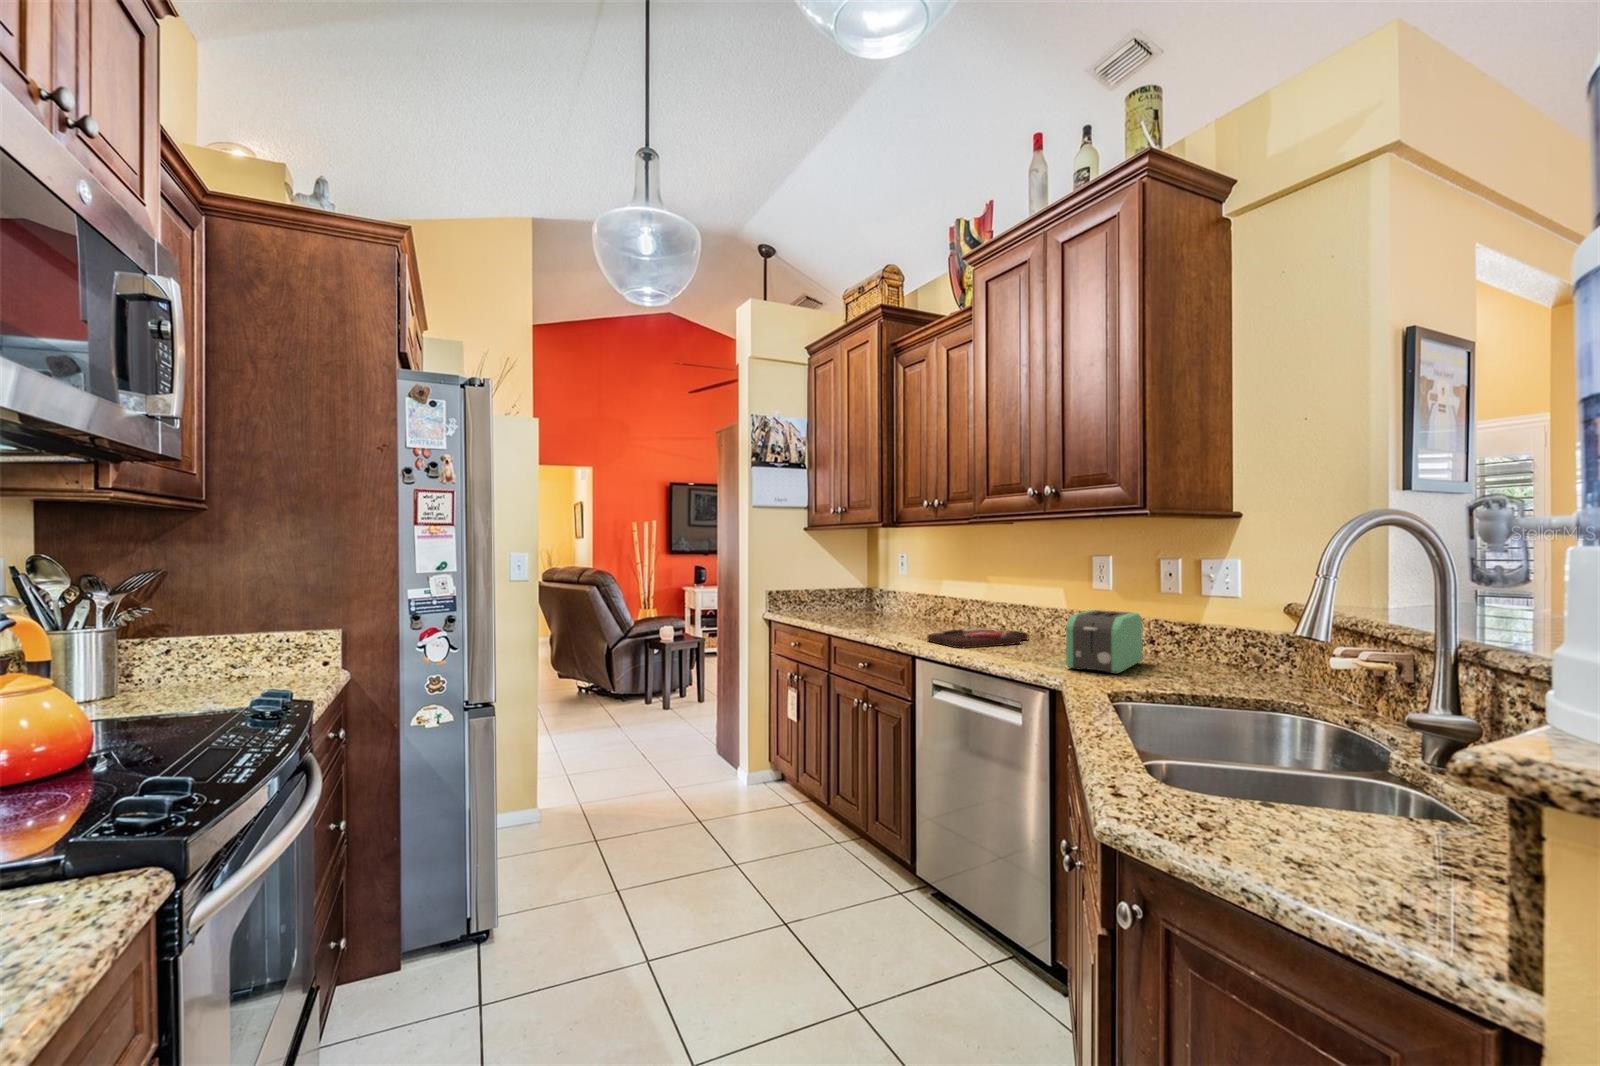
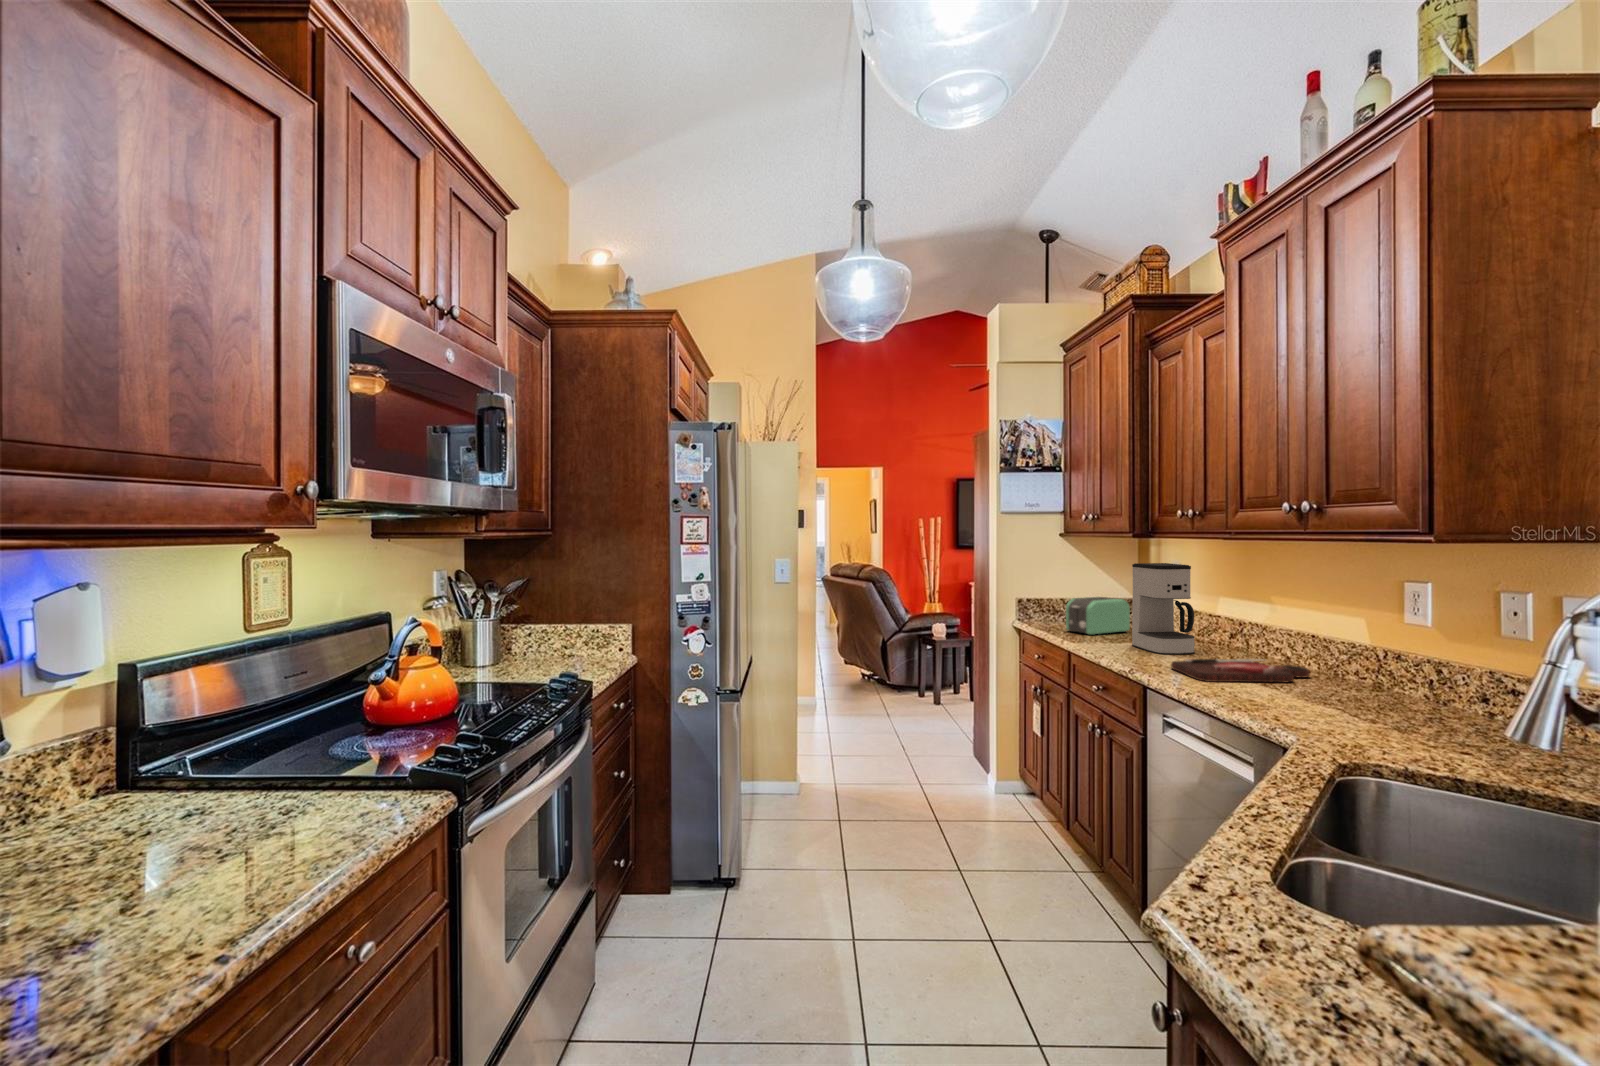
coffee maker: none [881,550,933,631] -> present [1132,563,1195,655]
toaster: present [1066,610,1143,674] -> present [1066,597,1130,635]

